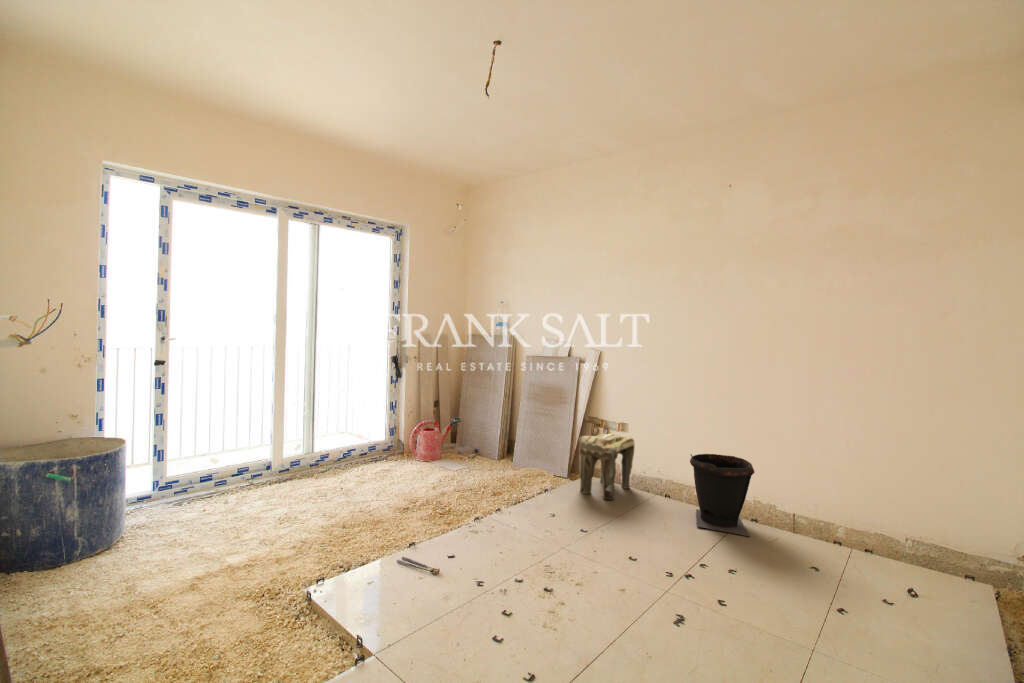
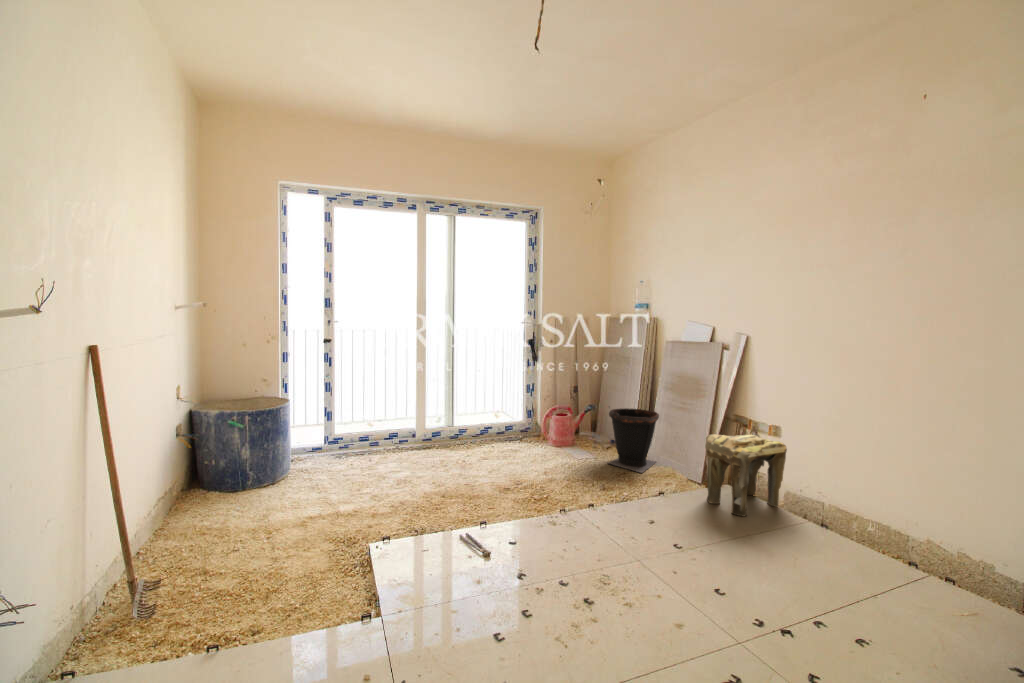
bucket: present [690,454,754,536] -> present [608,408,659,473]

